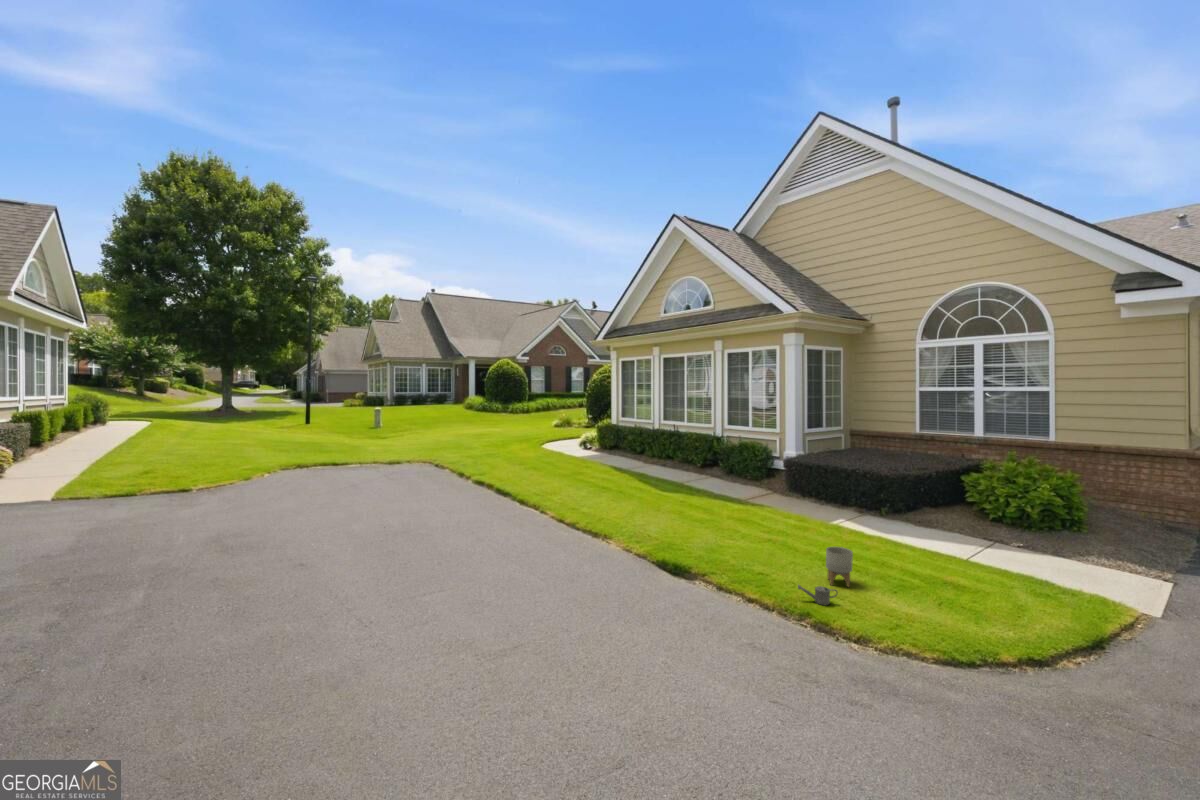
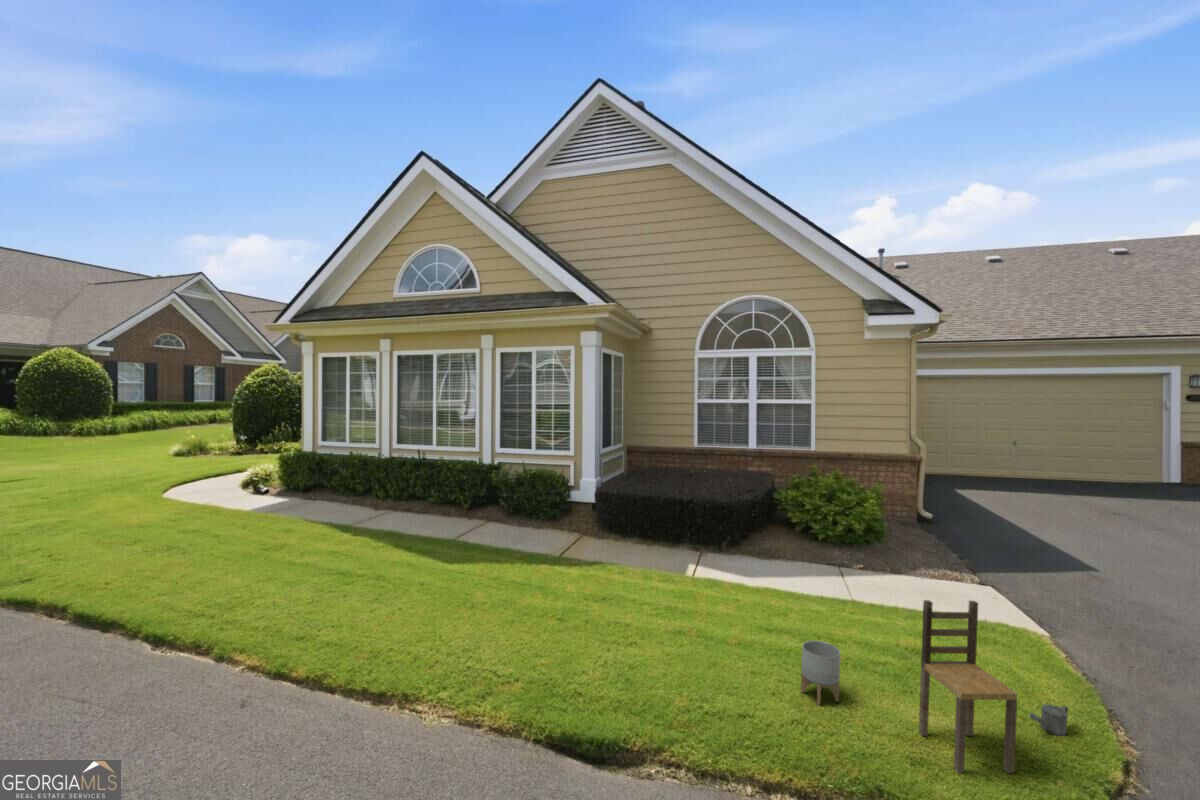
chair: none [882,517,931,634] -> present [919,600,1017,773]
watering can: present [798,585,837,605] -> present [1030,705,1068,736]

